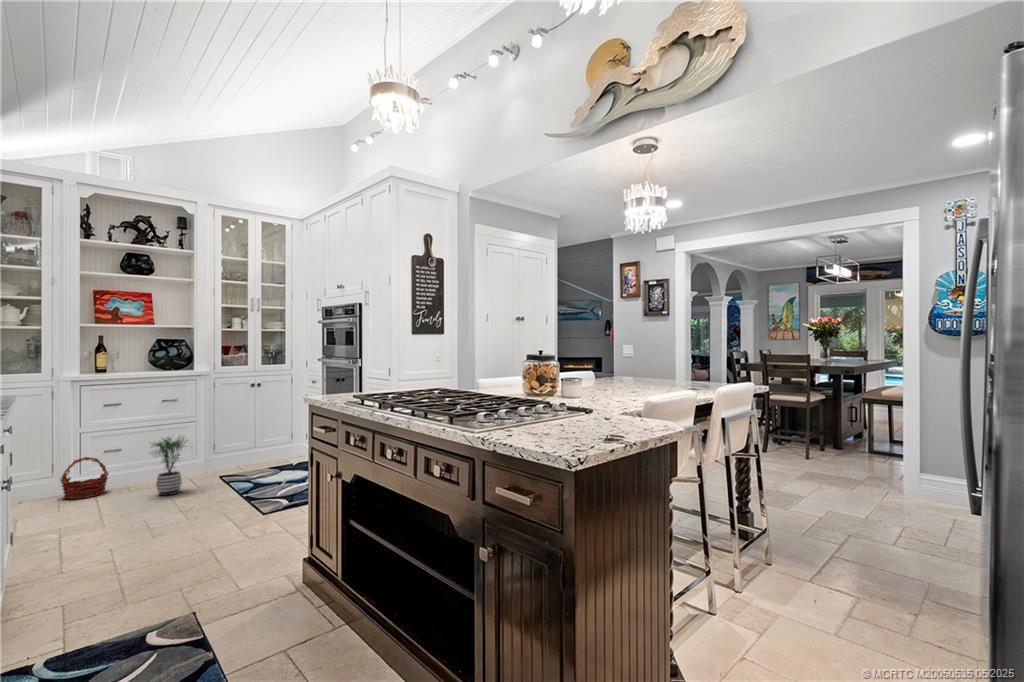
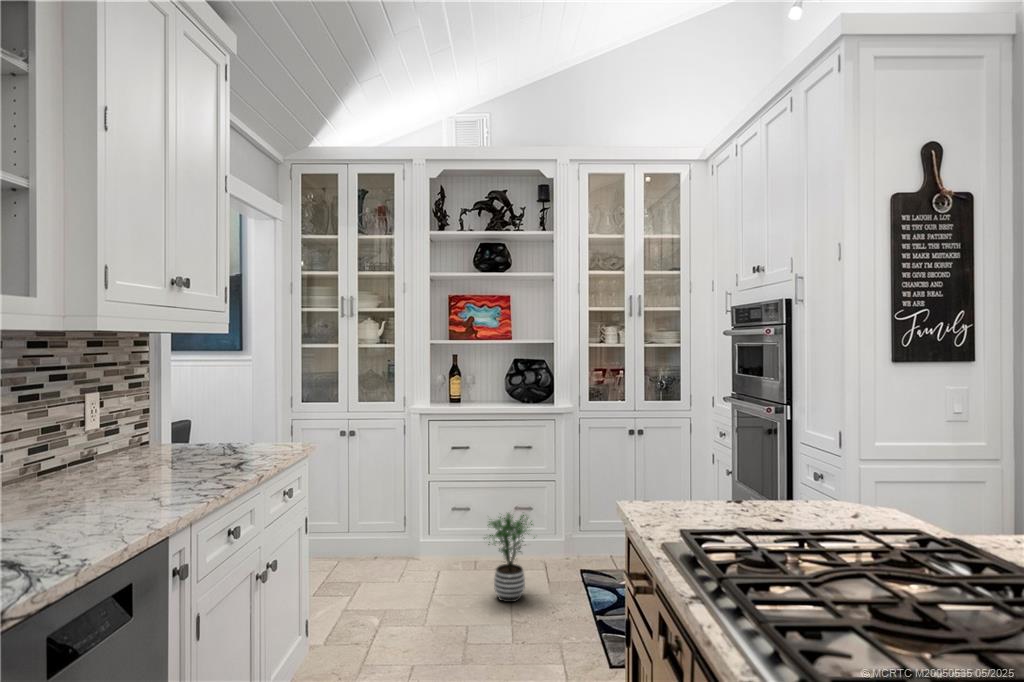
basket: present [60,457,108,499] -> none [405,517,454,573]

